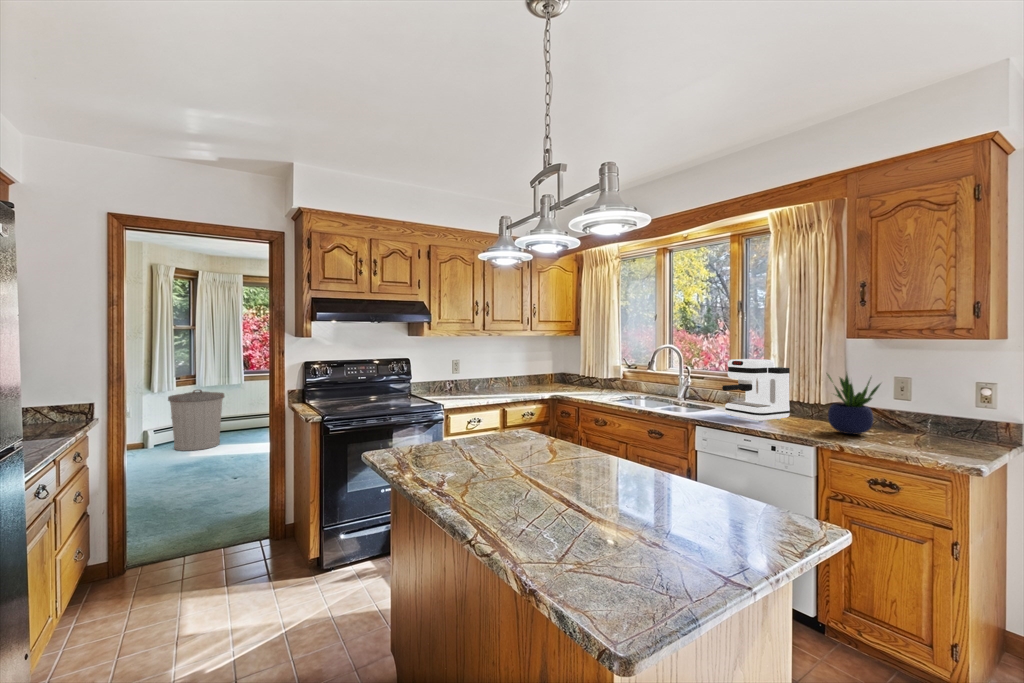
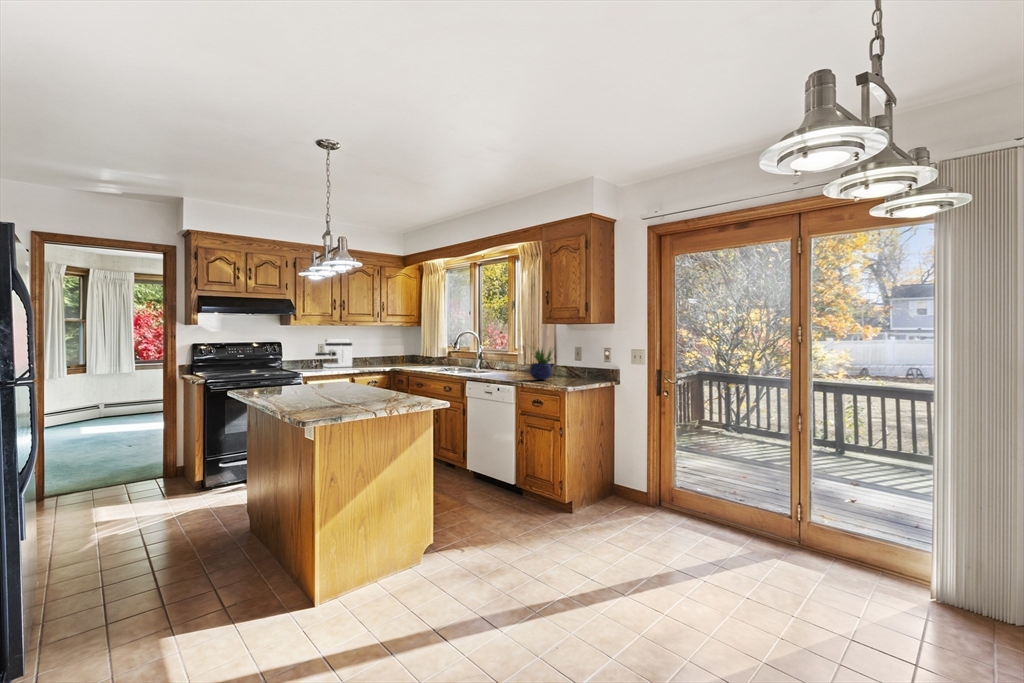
coffee maker: present [722,359,790,421] -> present [315,339,352,372]
trash can: present [168,390,224,451] -> none [60,376,117,431]

